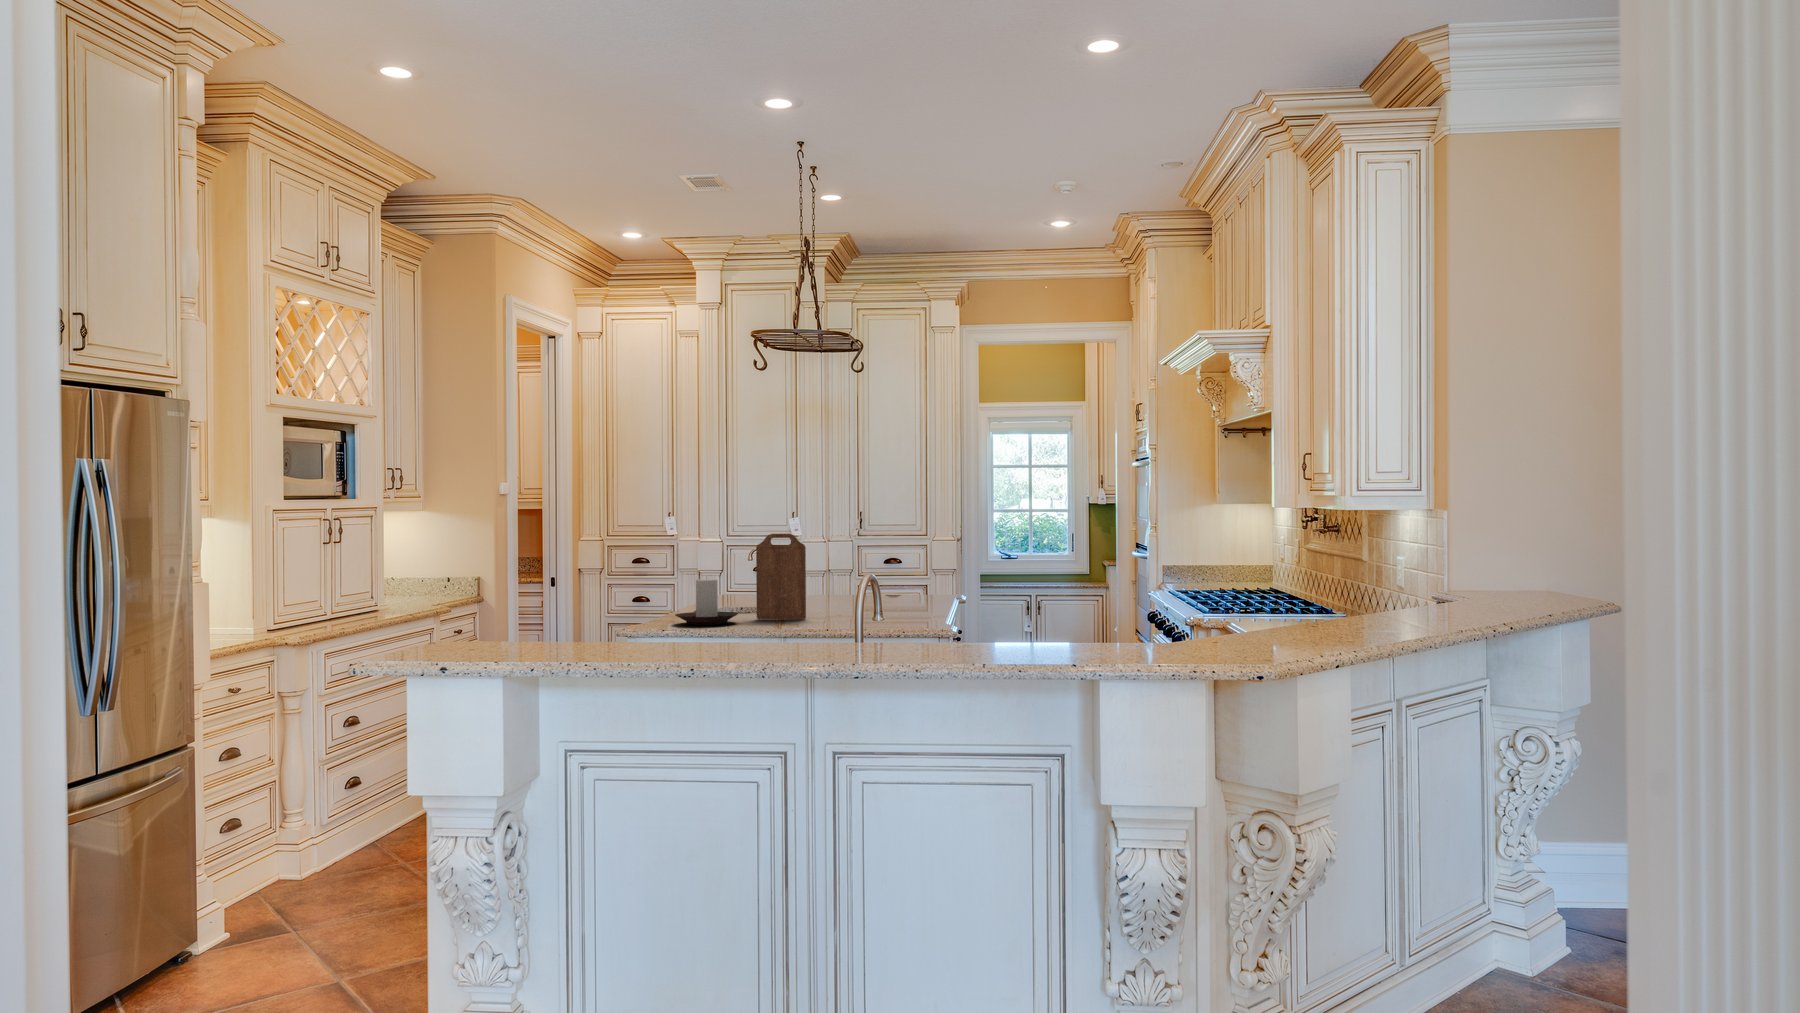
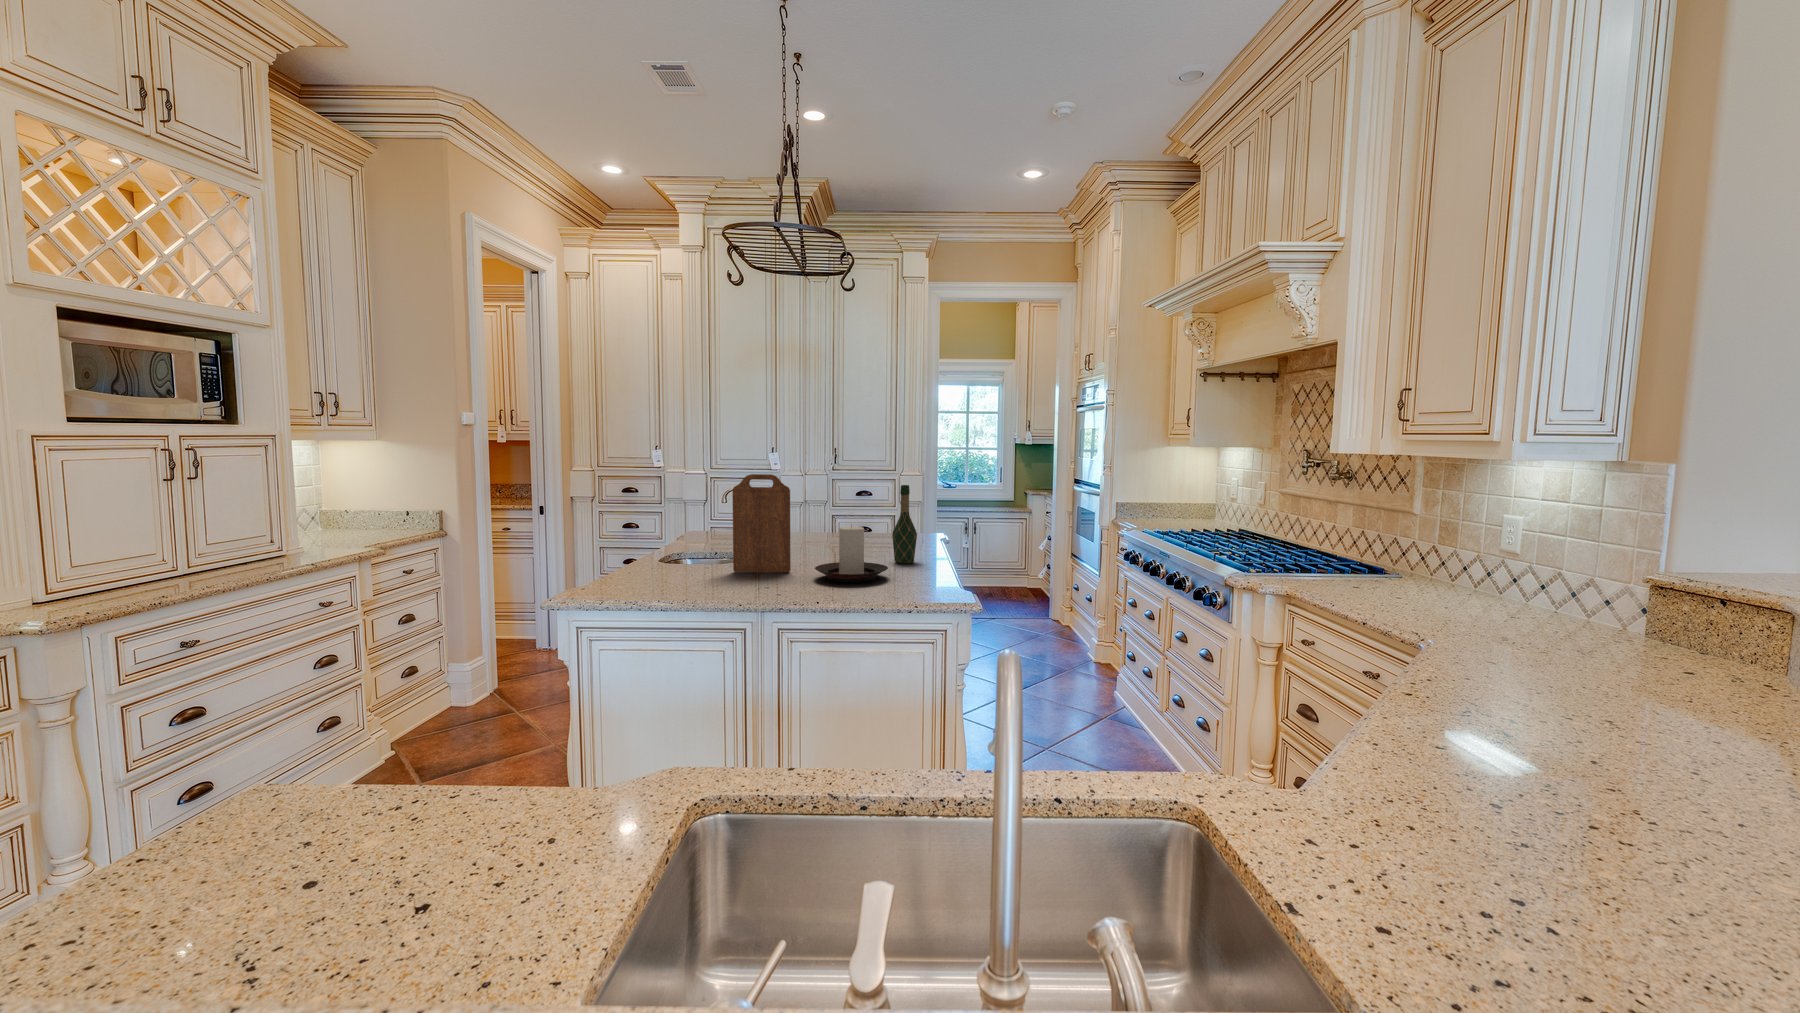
wine bottle: none [898,543,921,614] -> present [892,485,917,563]
candle holder: present [675,579,738,625] -> present [815,526,888,582]

